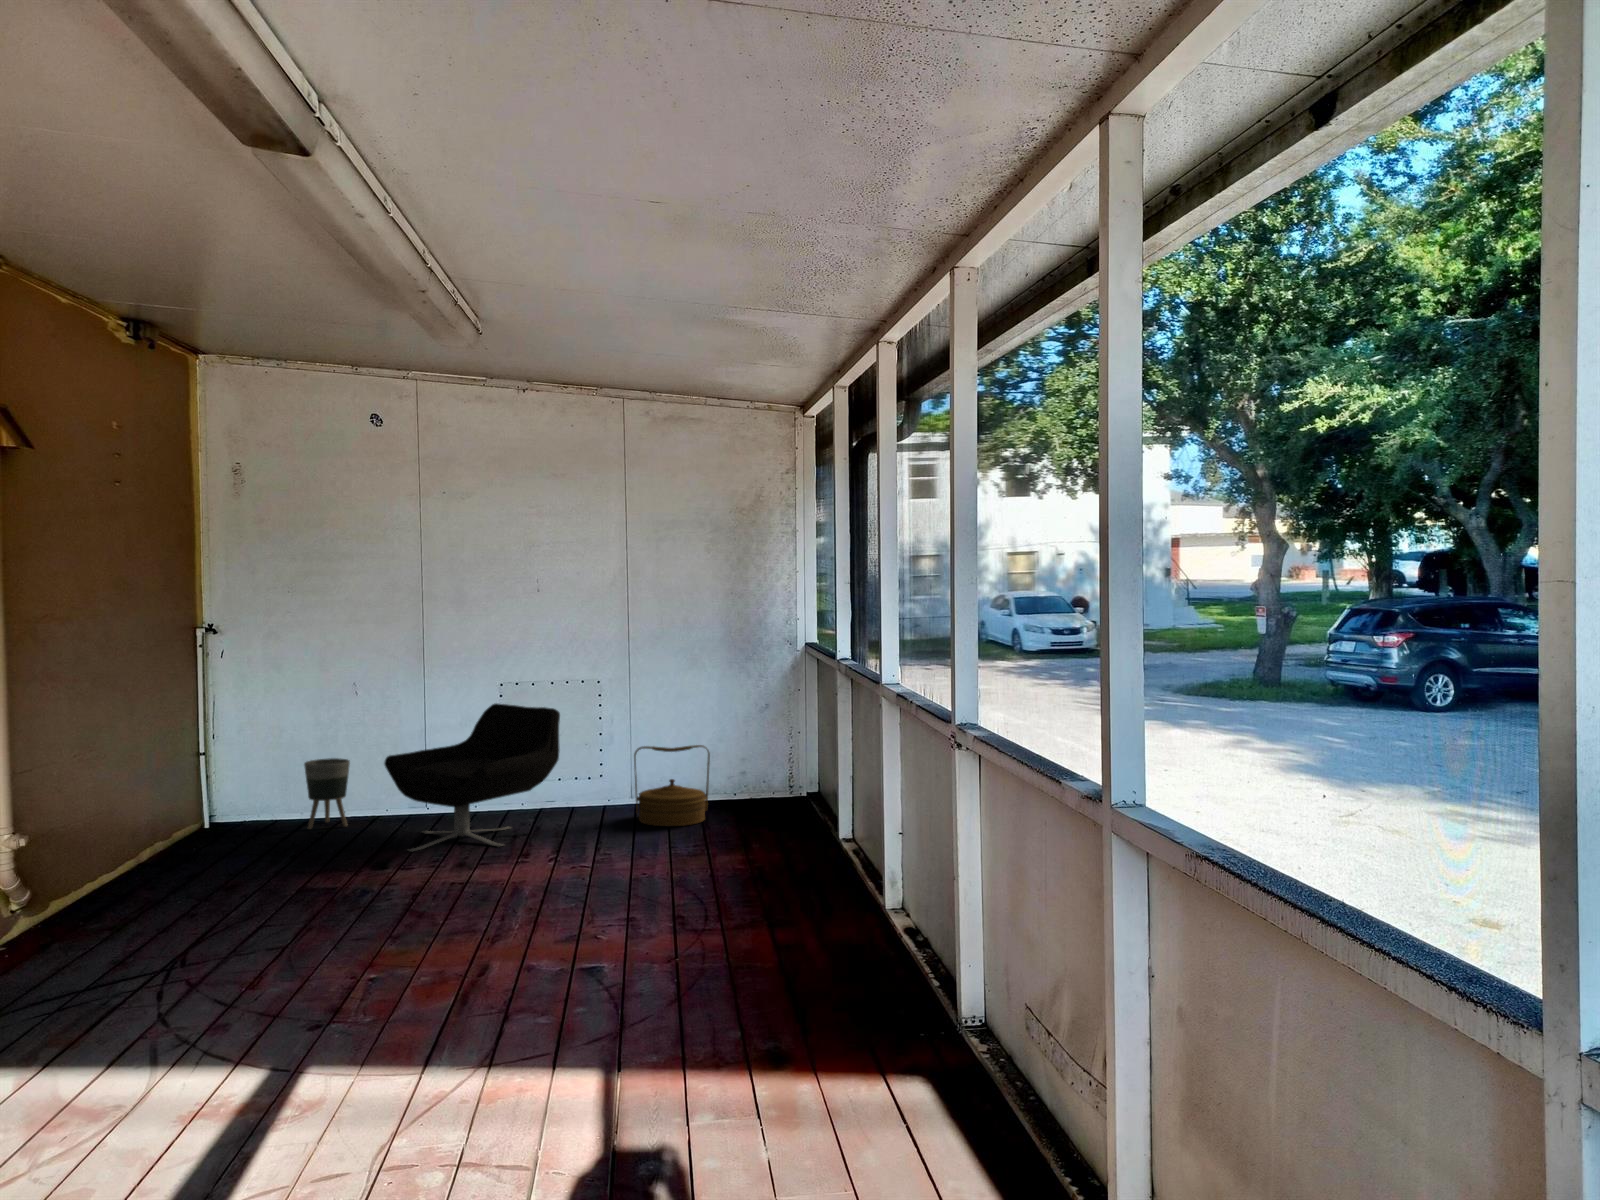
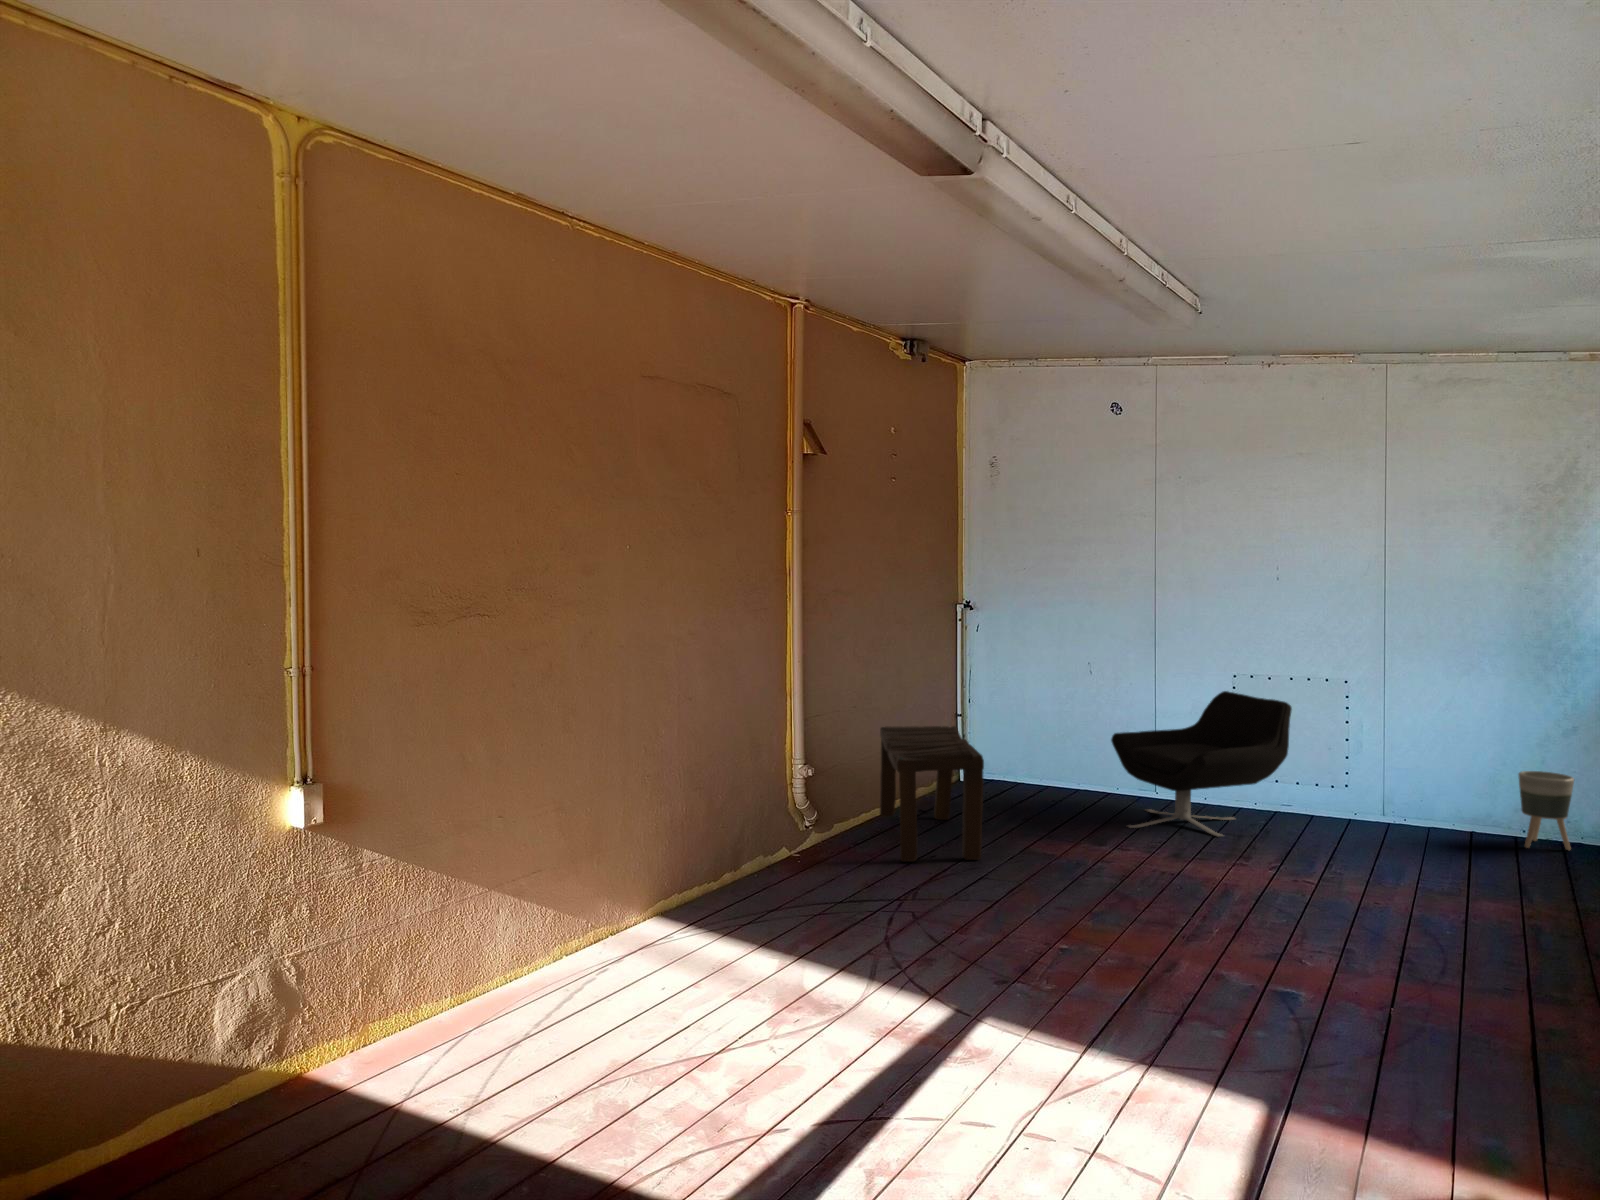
woven basket: present [634,745,710,826] -> none [1377,752,1473,846]
planter: present [304,758,350,829] -> present [1518,771,1574,850]
bench: none [110,766,257,928] -> present [880,726,984,862]

